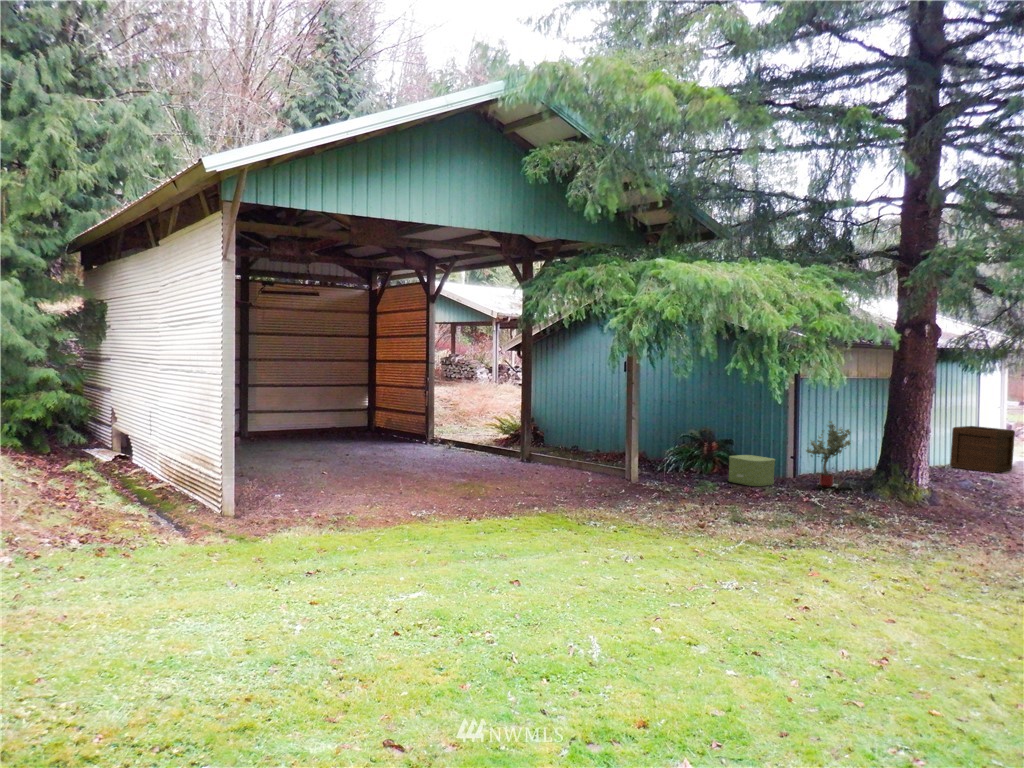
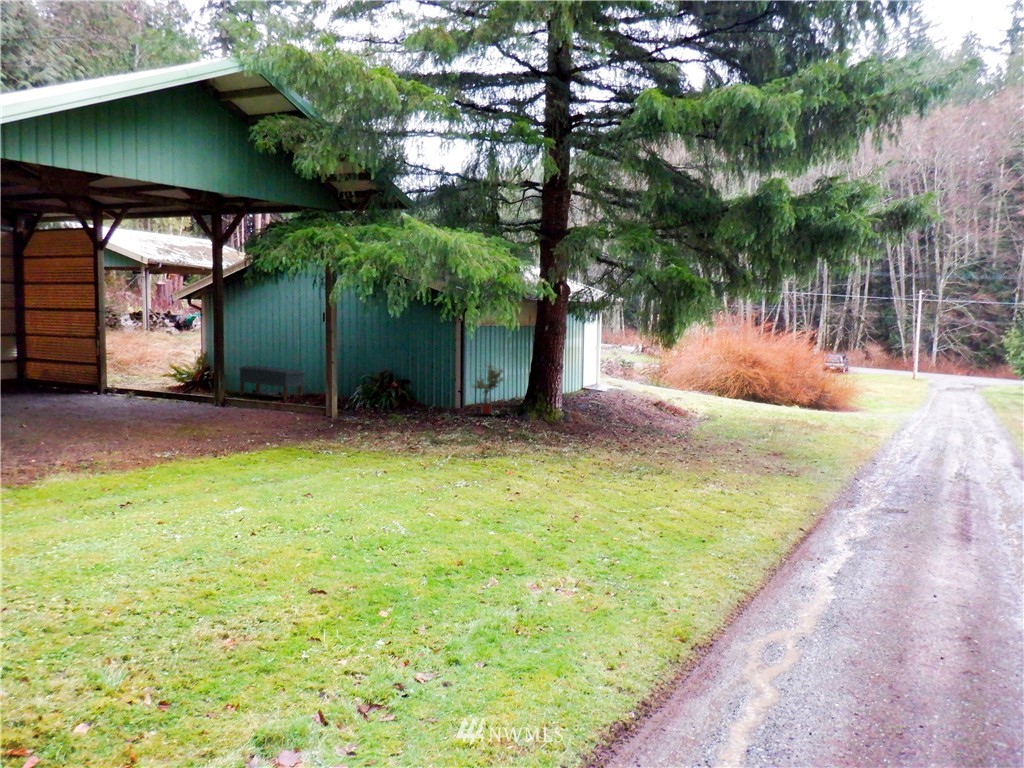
bench: none [551,418,615,457] -> present [239,366,304,401]
wooden crate: present [950,426,1015,473] -> none [562,367,603,401]
storage box: present [729,455,775,486] -> none [412,392,449,417]

